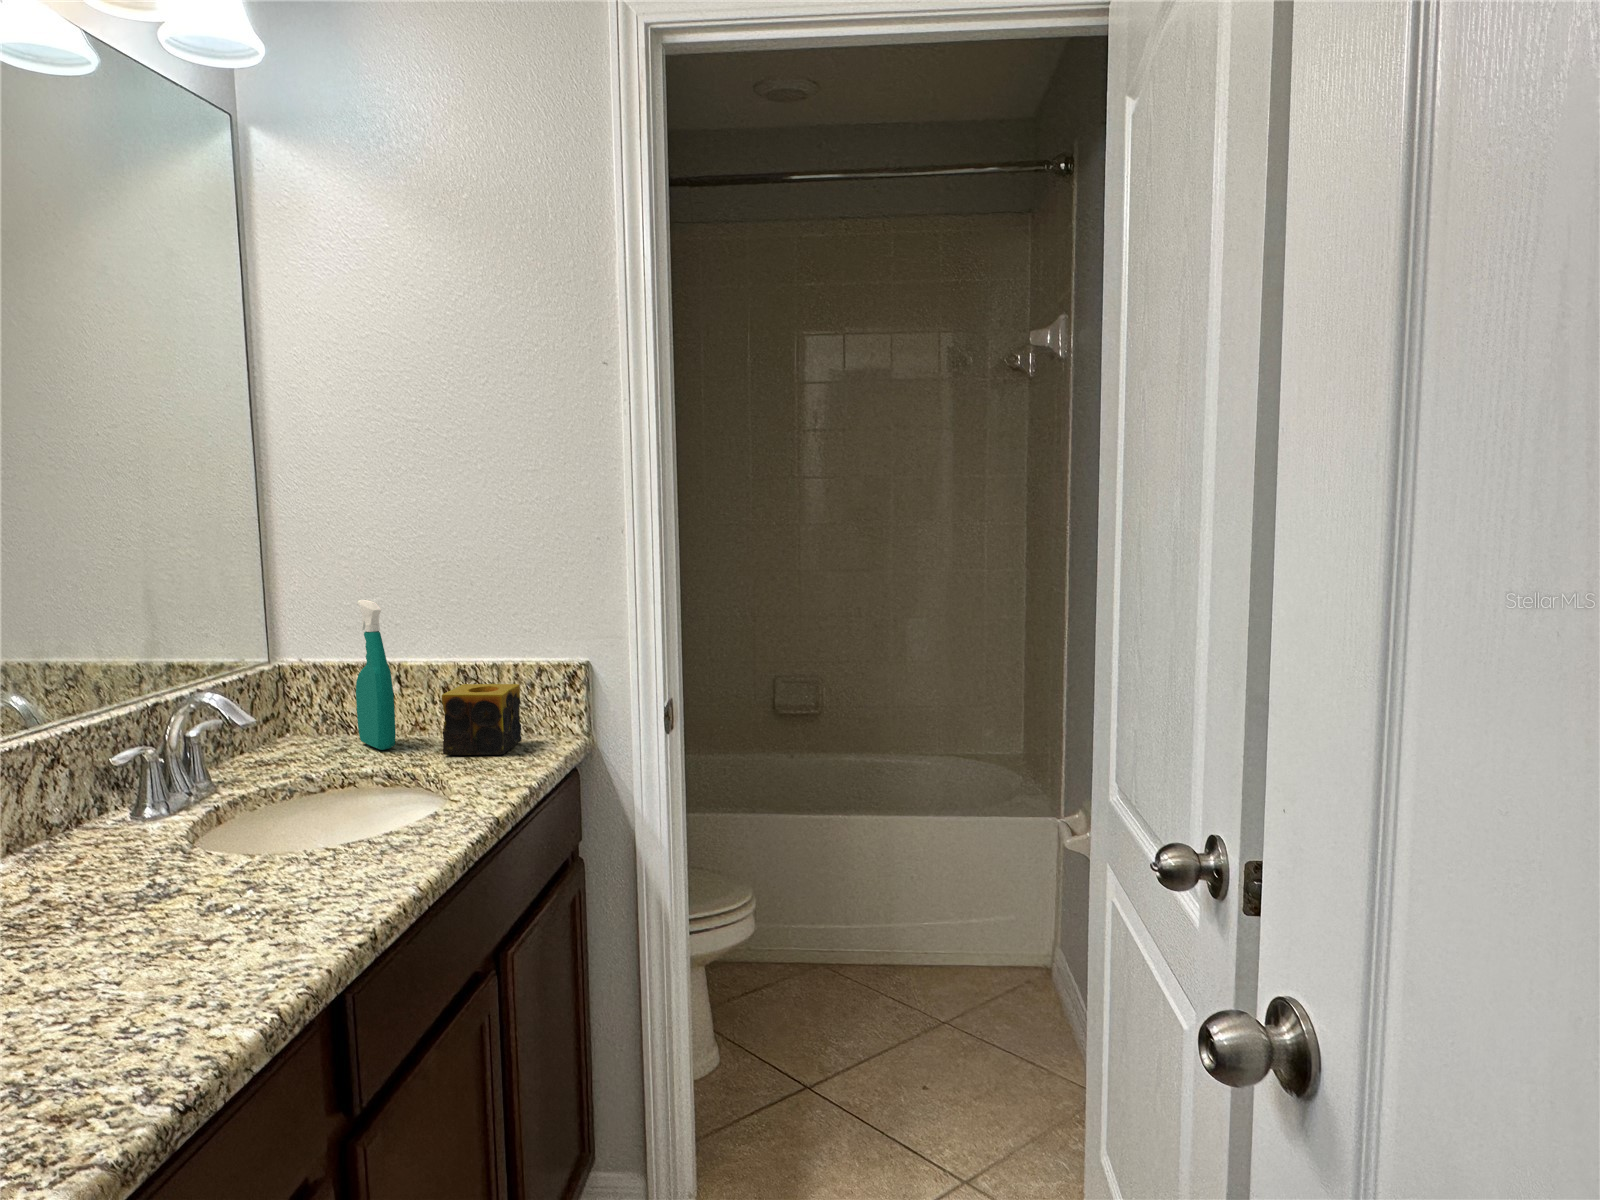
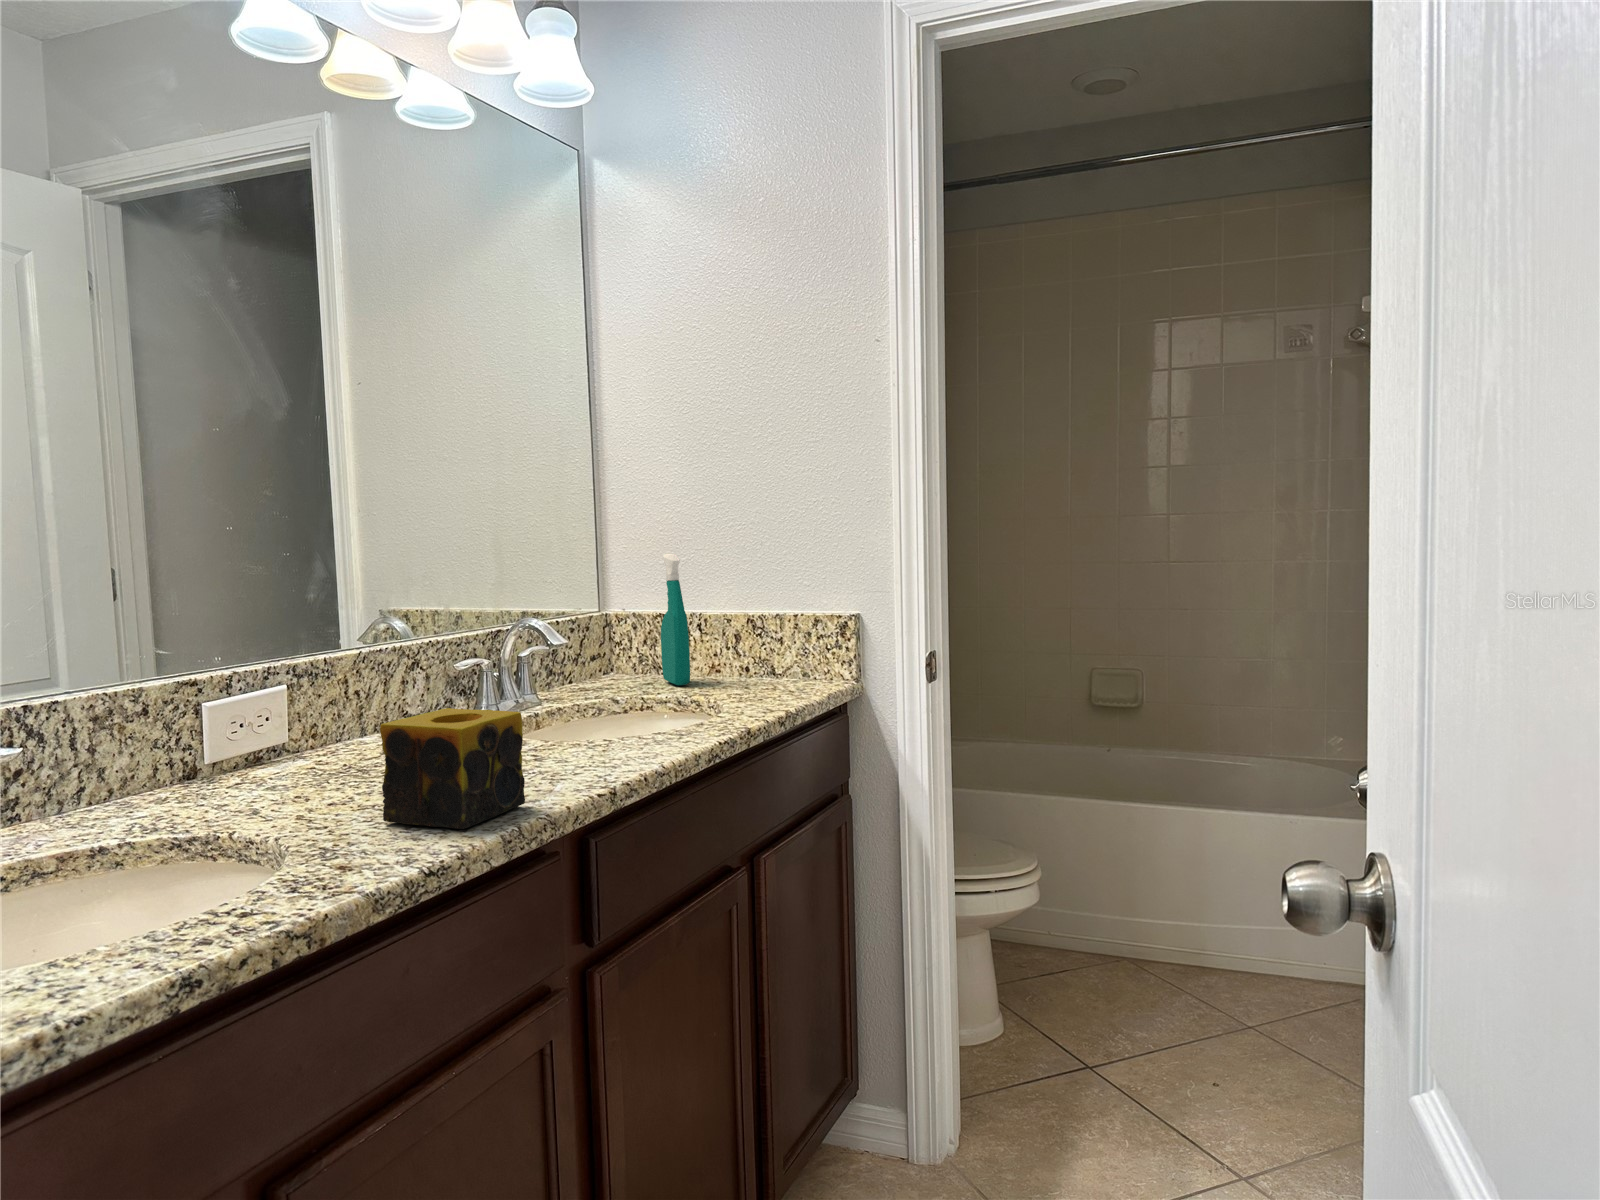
candle: present [442,684,522,755] -> present [380,708,525,829]

